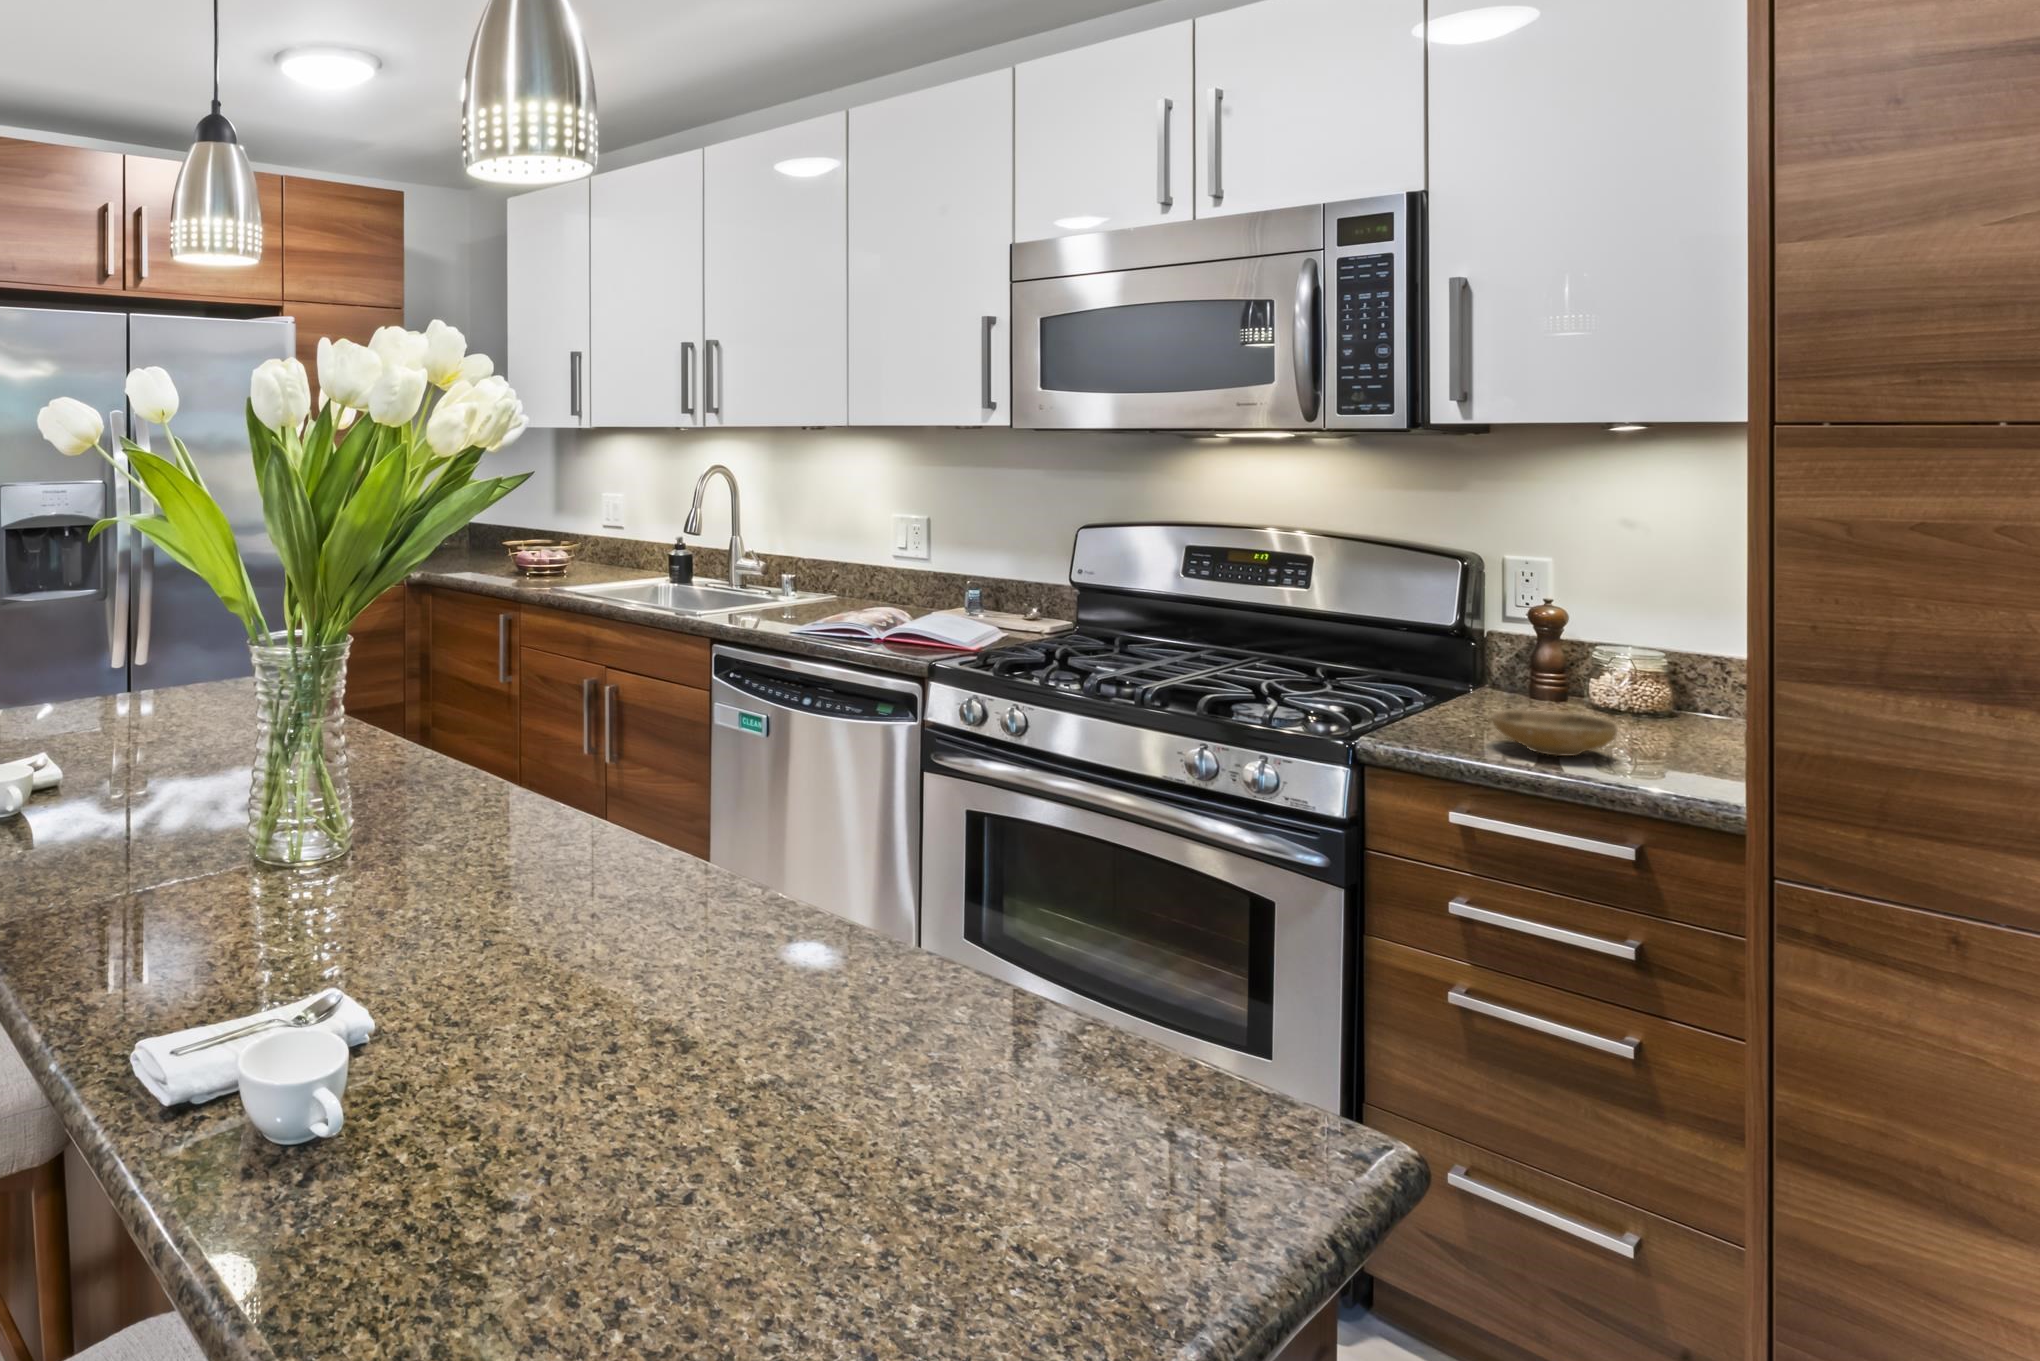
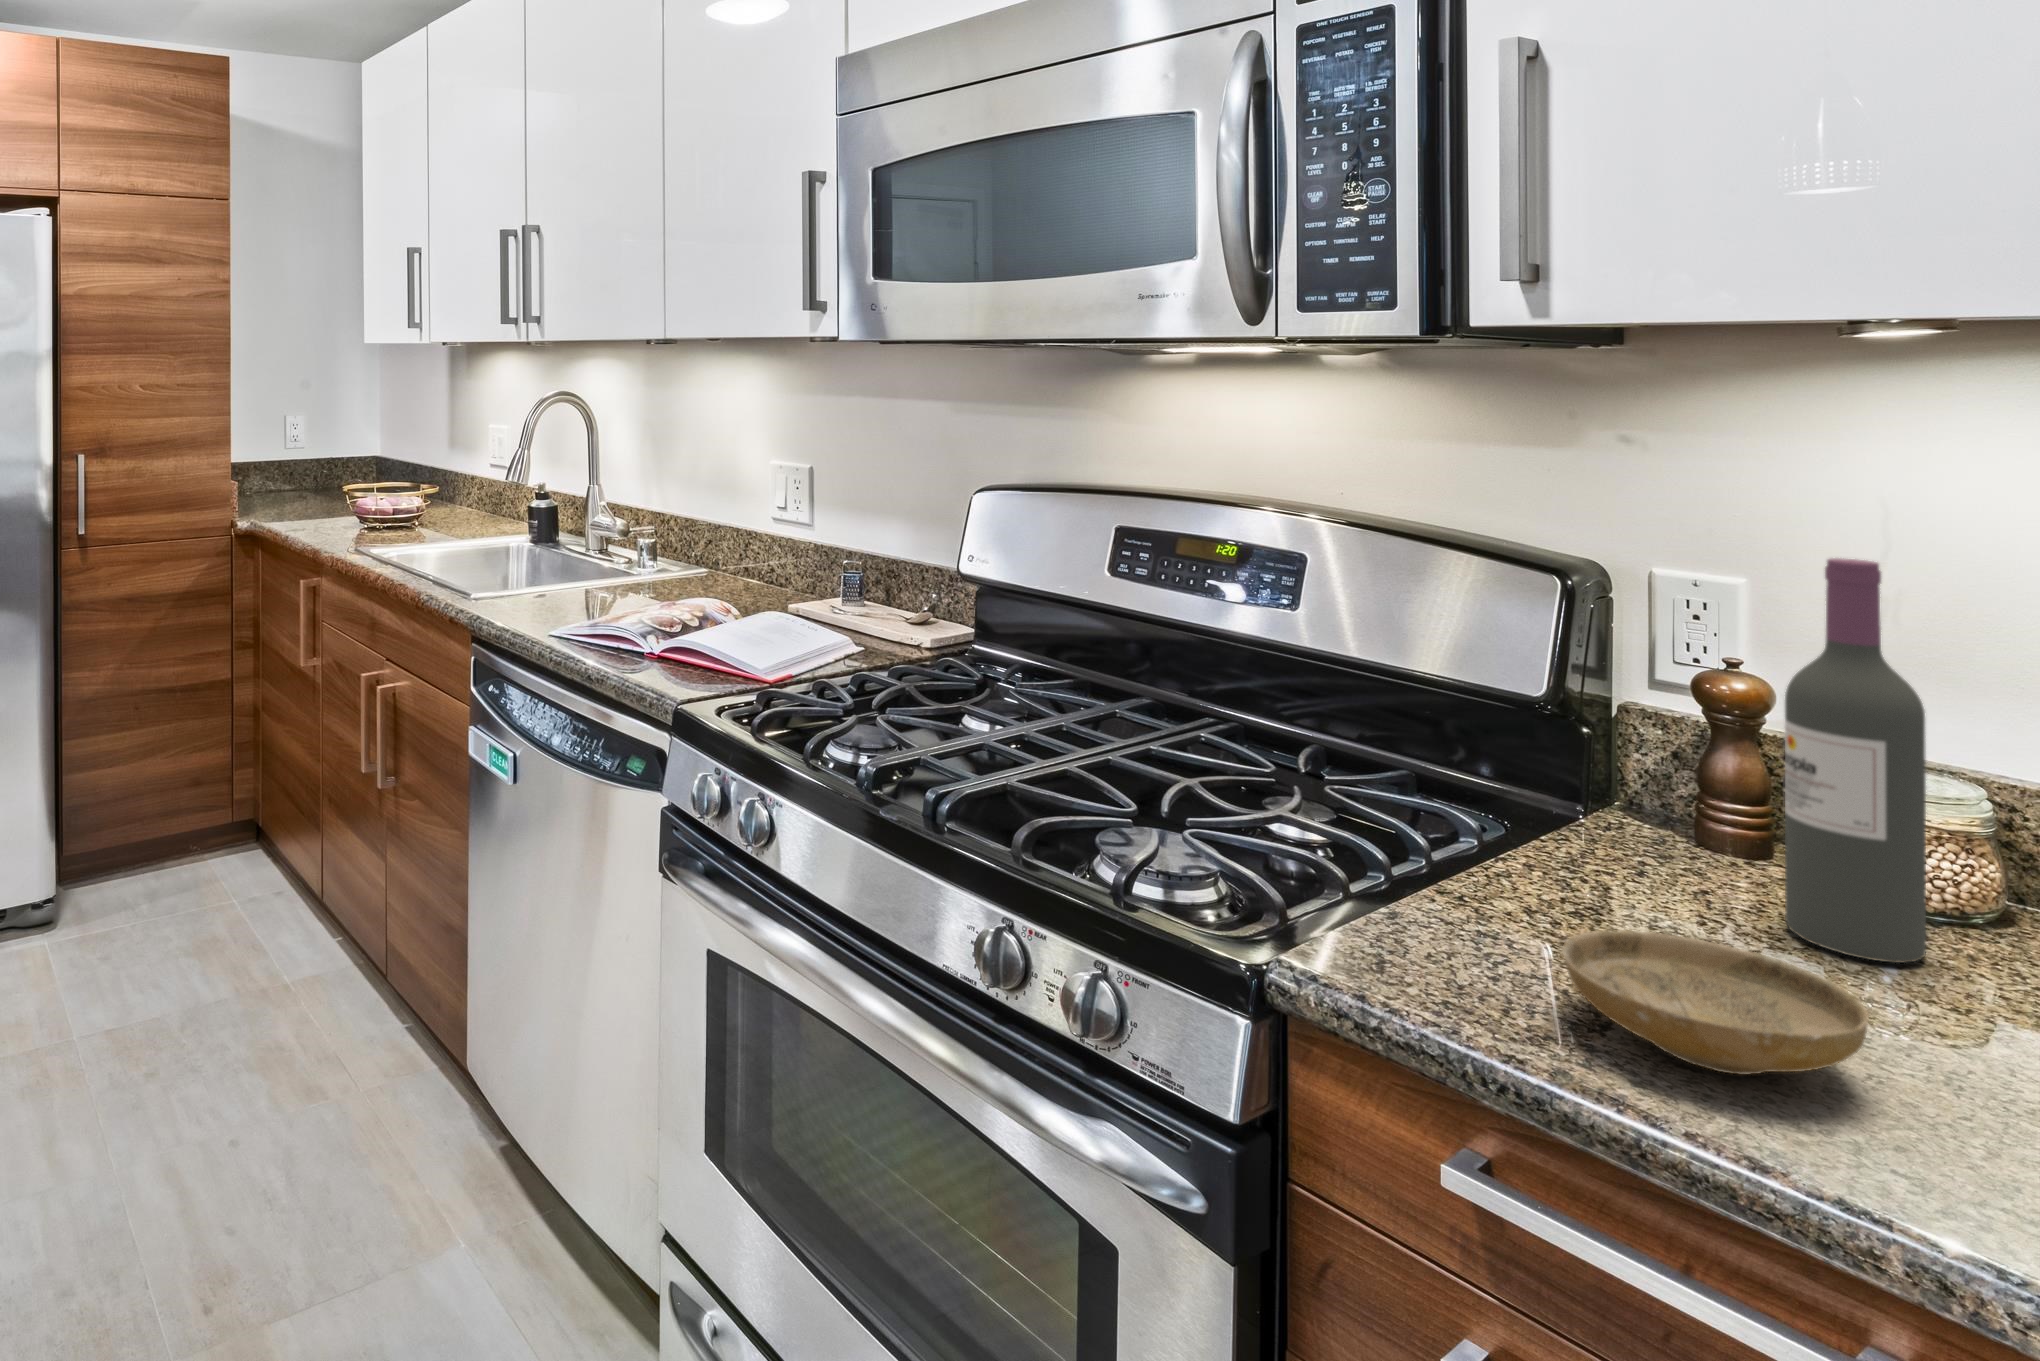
wine bottle: none [1579,539,1639,728] -> present [1785,558,1926,963]

